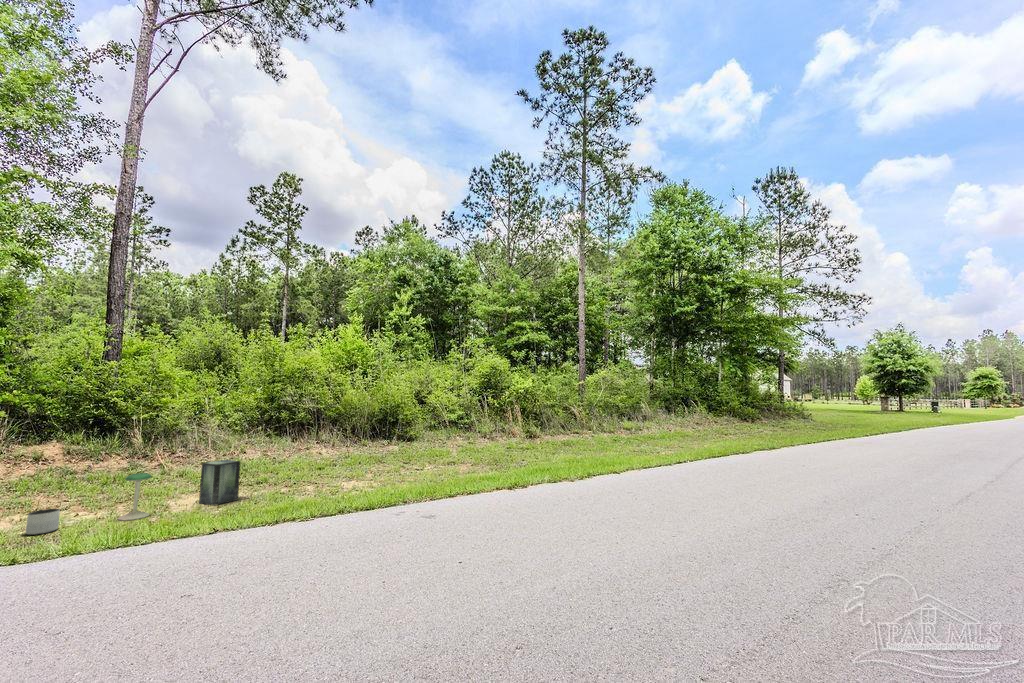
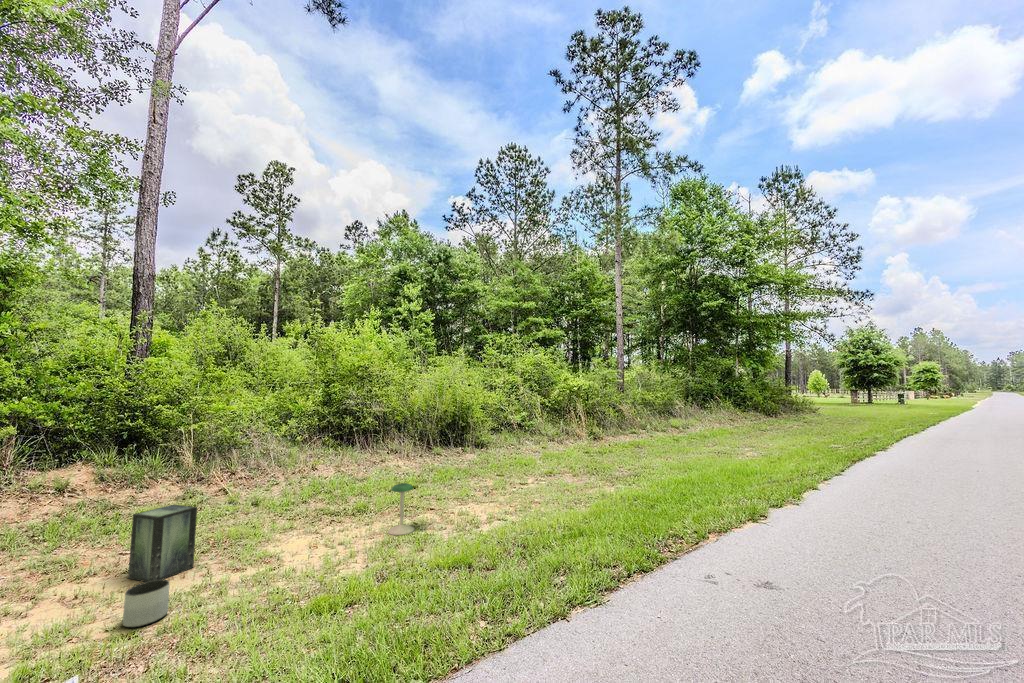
storage box: present [199,460,240,506] -> present [128,505,197,582]
stool: present [118,473,151,520] -> present [388,483,414,535]

